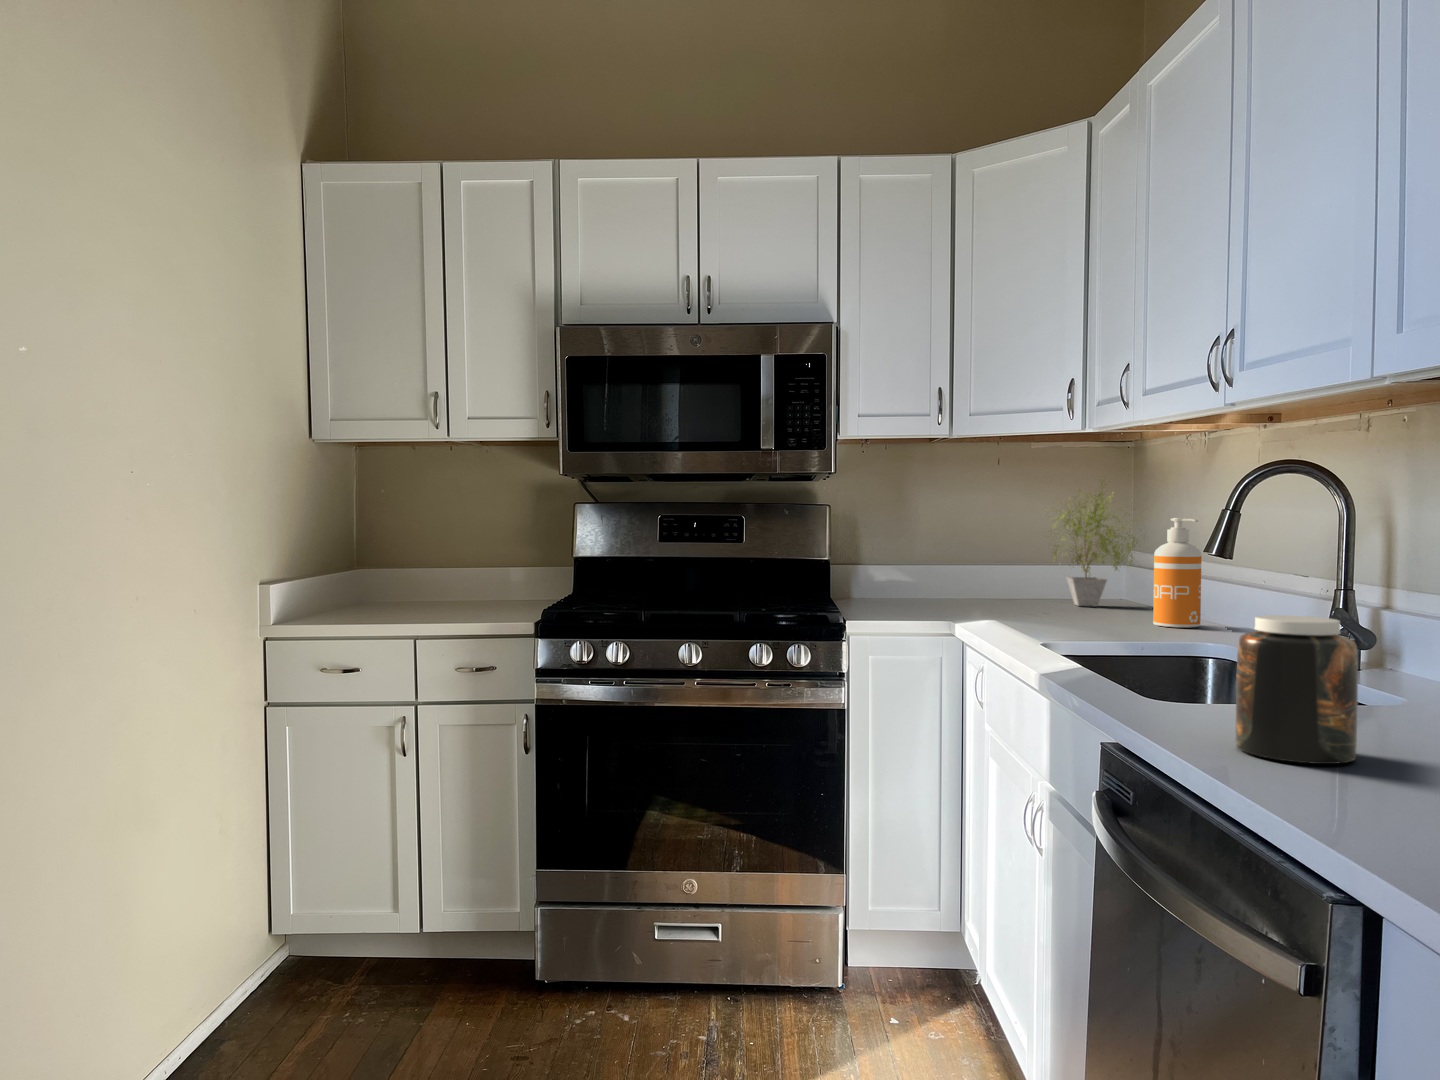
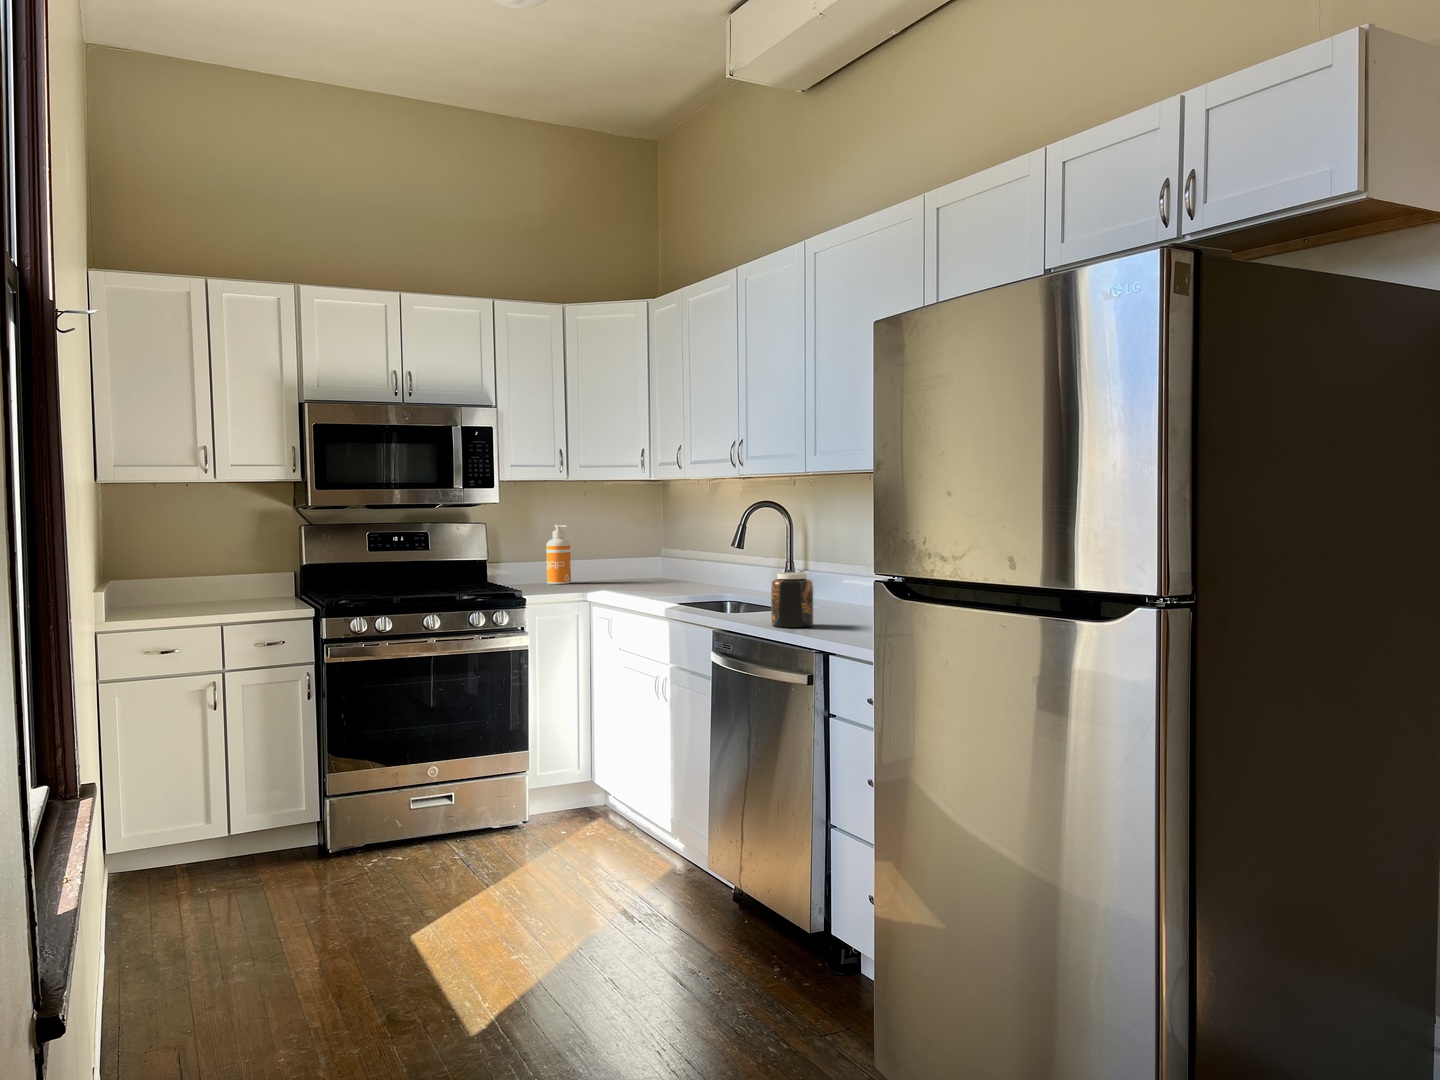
potted plant: present [1051,481,1135,606] -> none [607,502,674,580]
soap dispenser: present [1153,518,1201,628] -> present [546,525,571,584]

